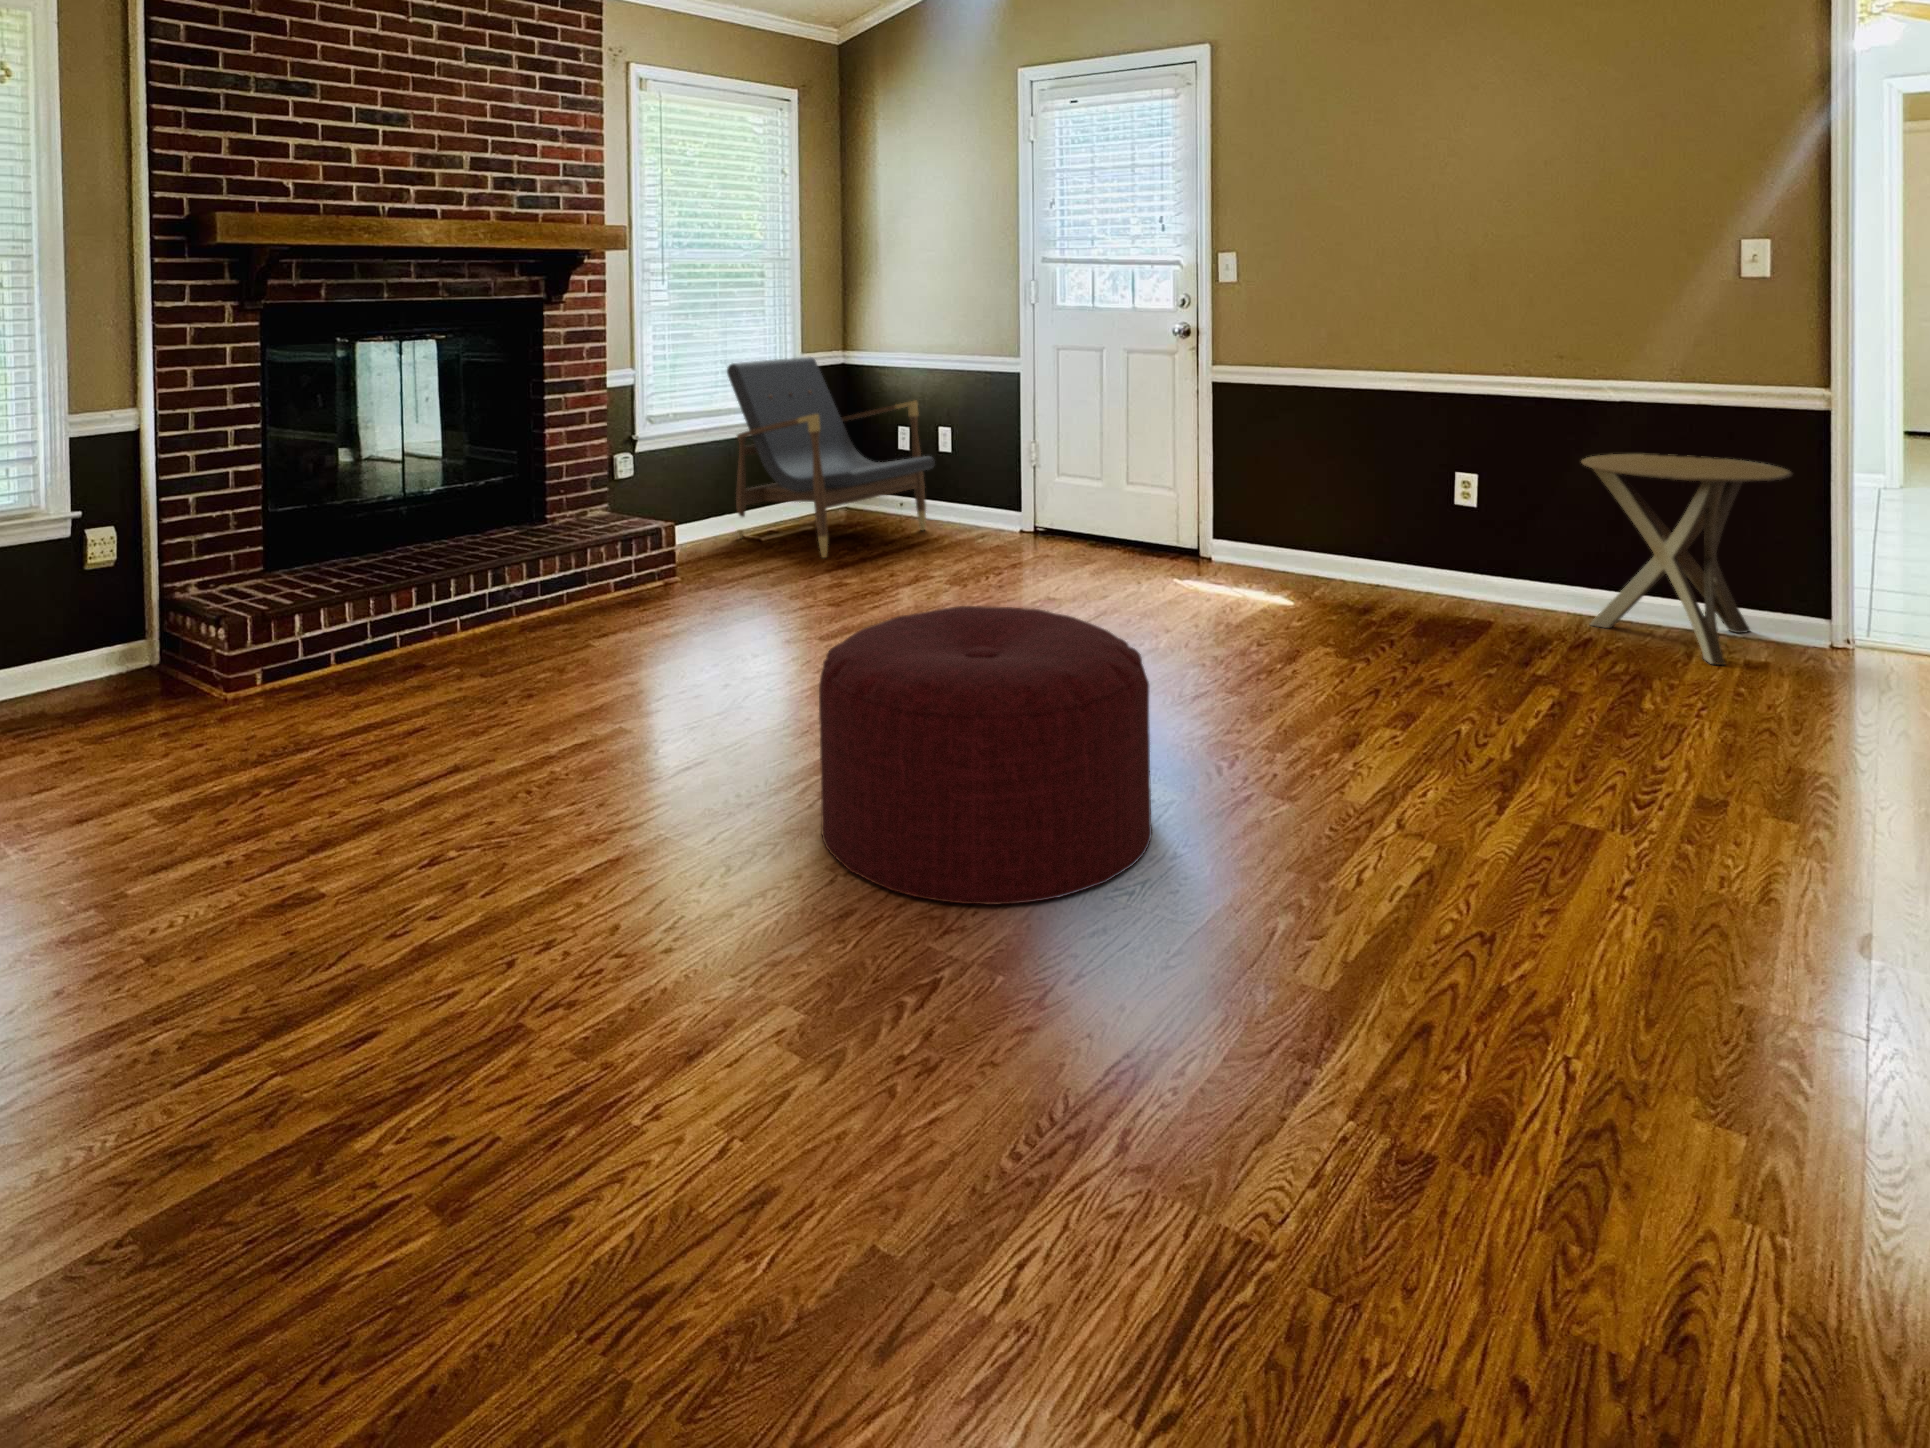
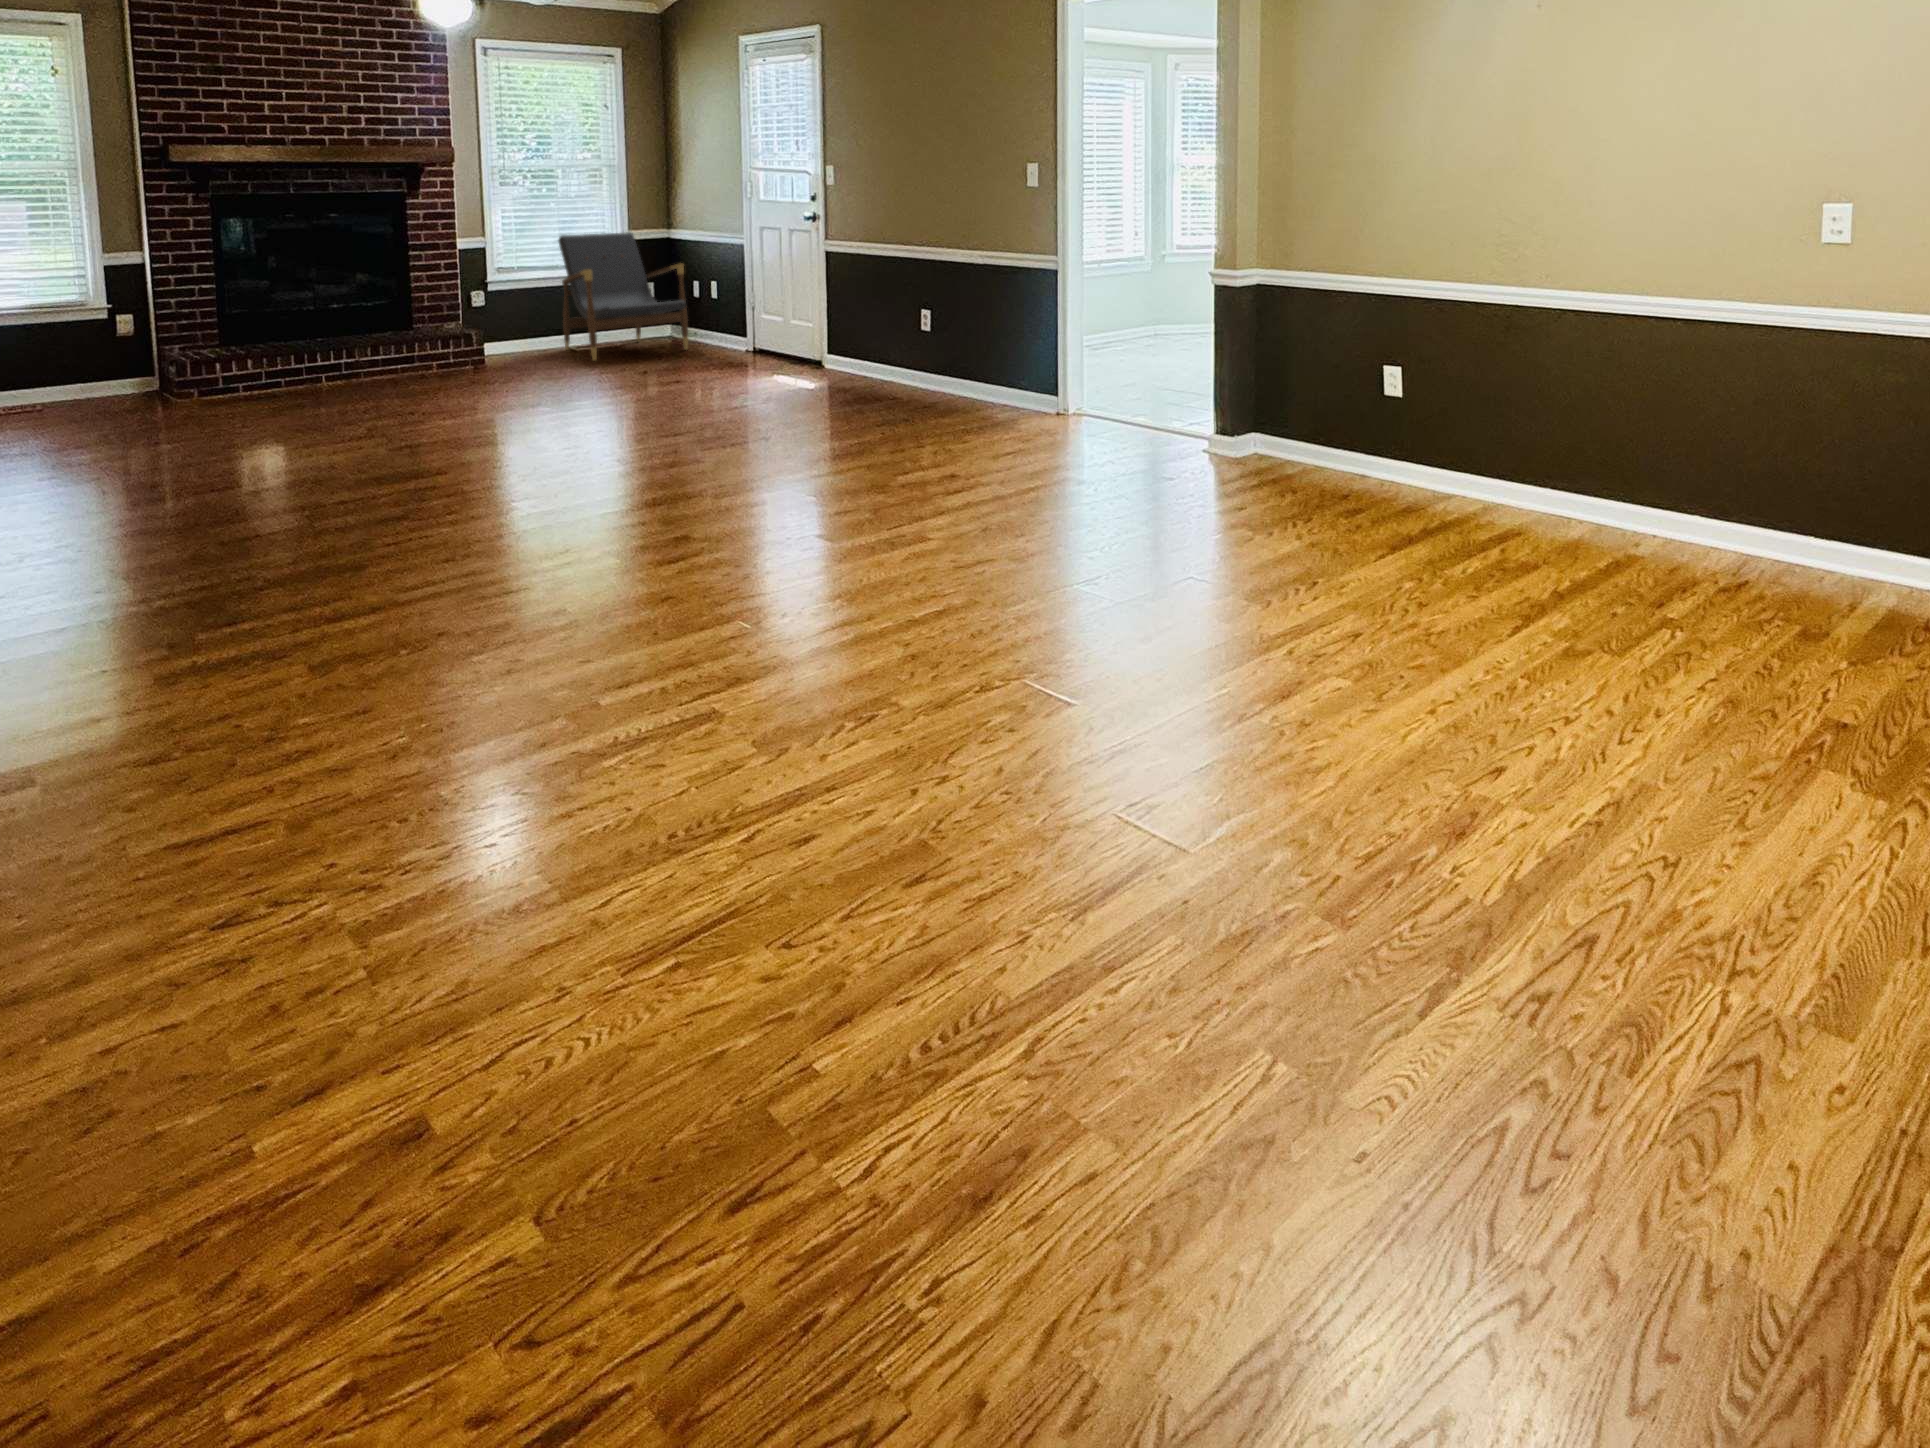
side table: present [1581,454,1792,665] -> none [921,305,1028,424]
ottoman: present [819,606,1152,905] -> none [353,360,527,476]

